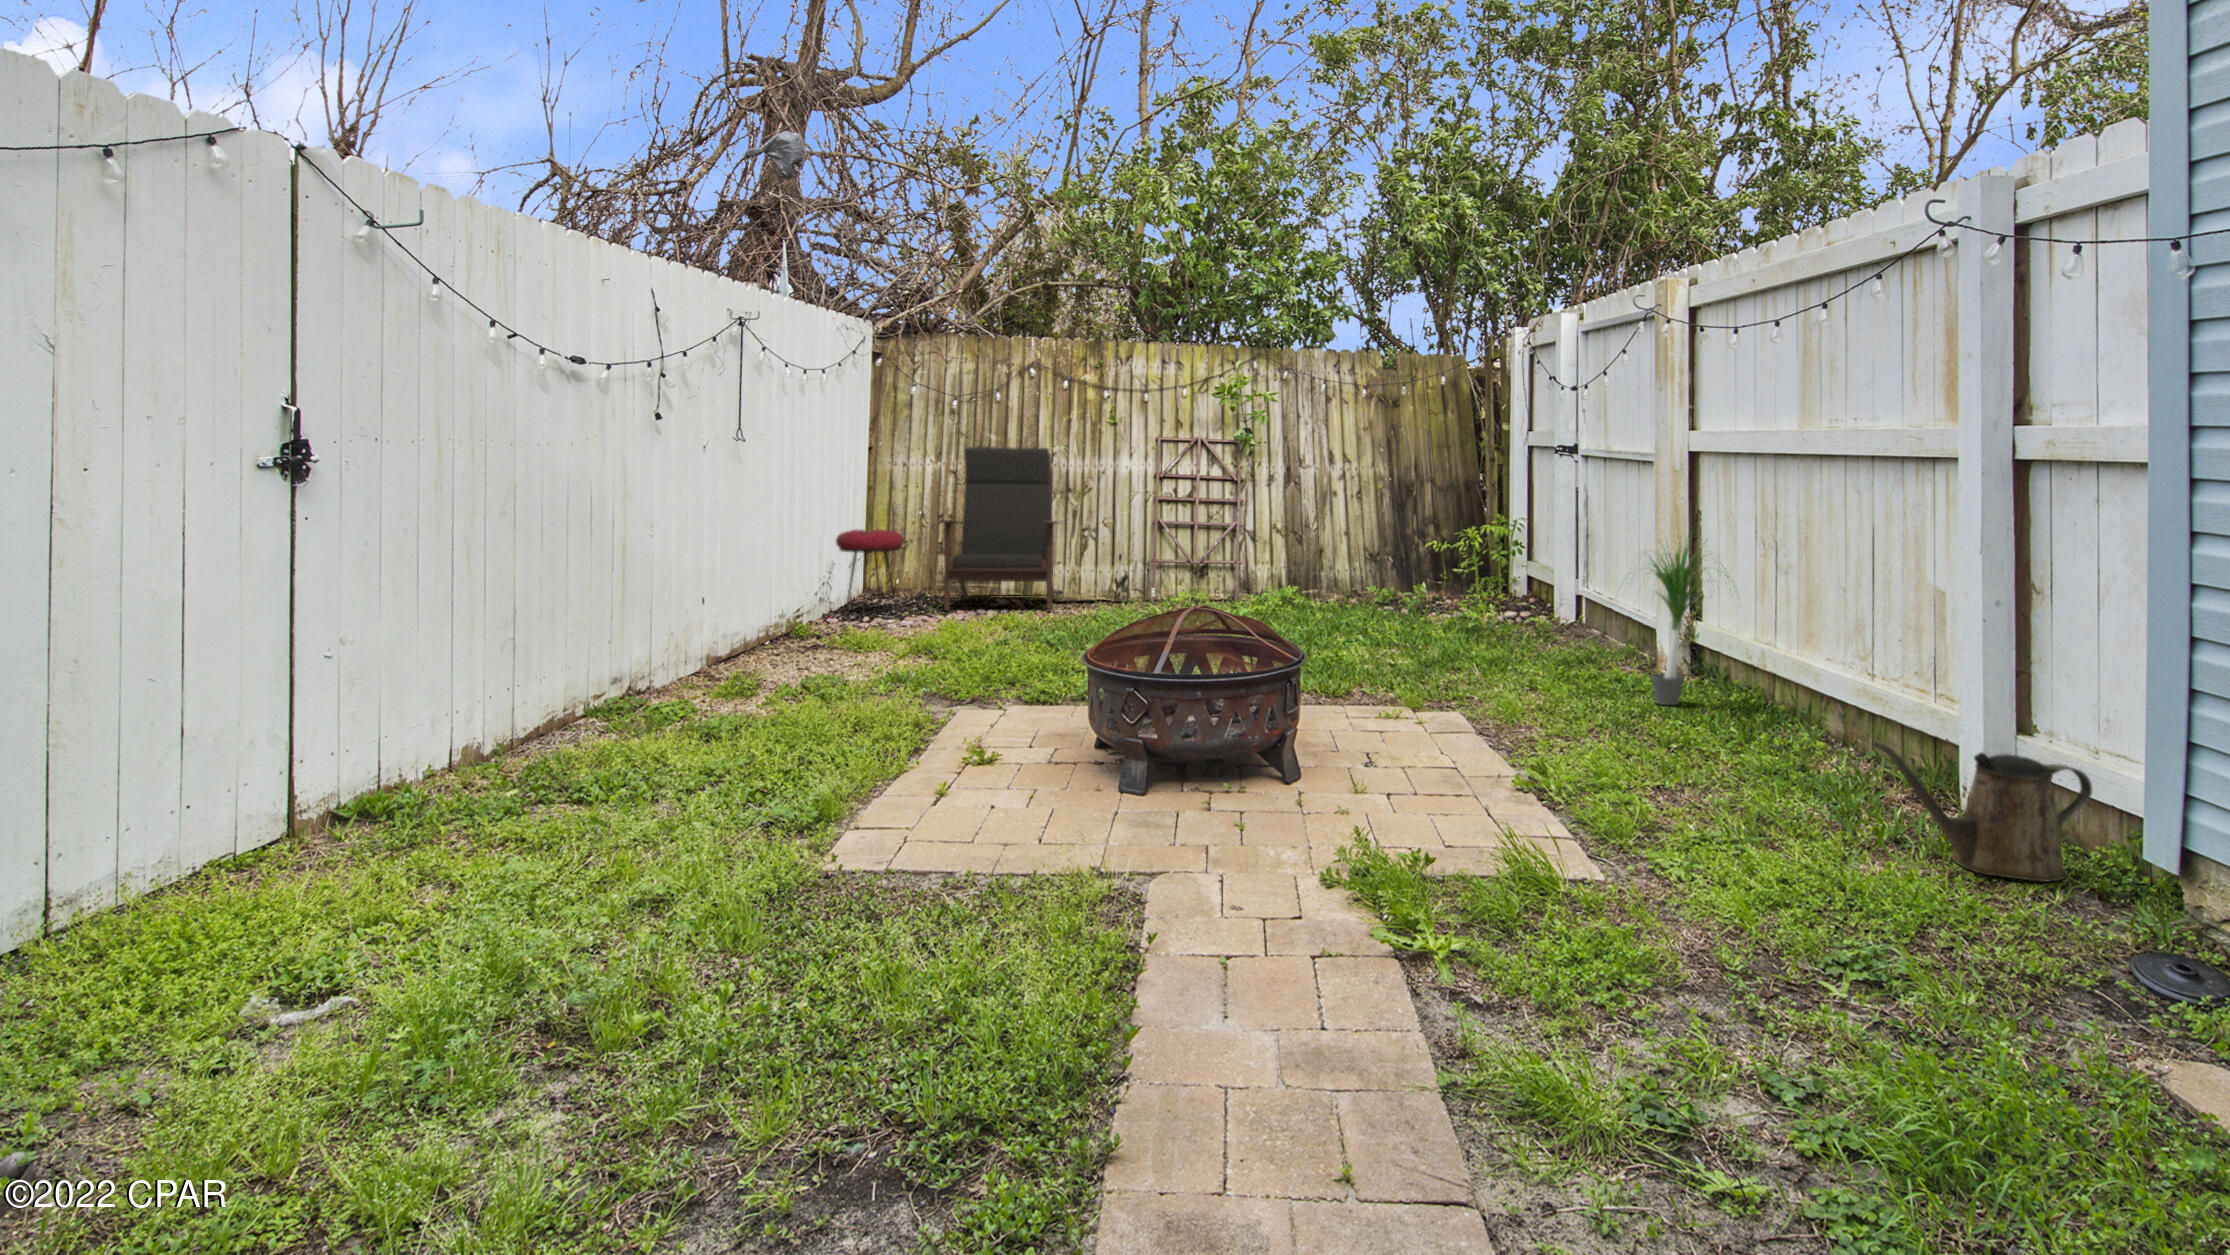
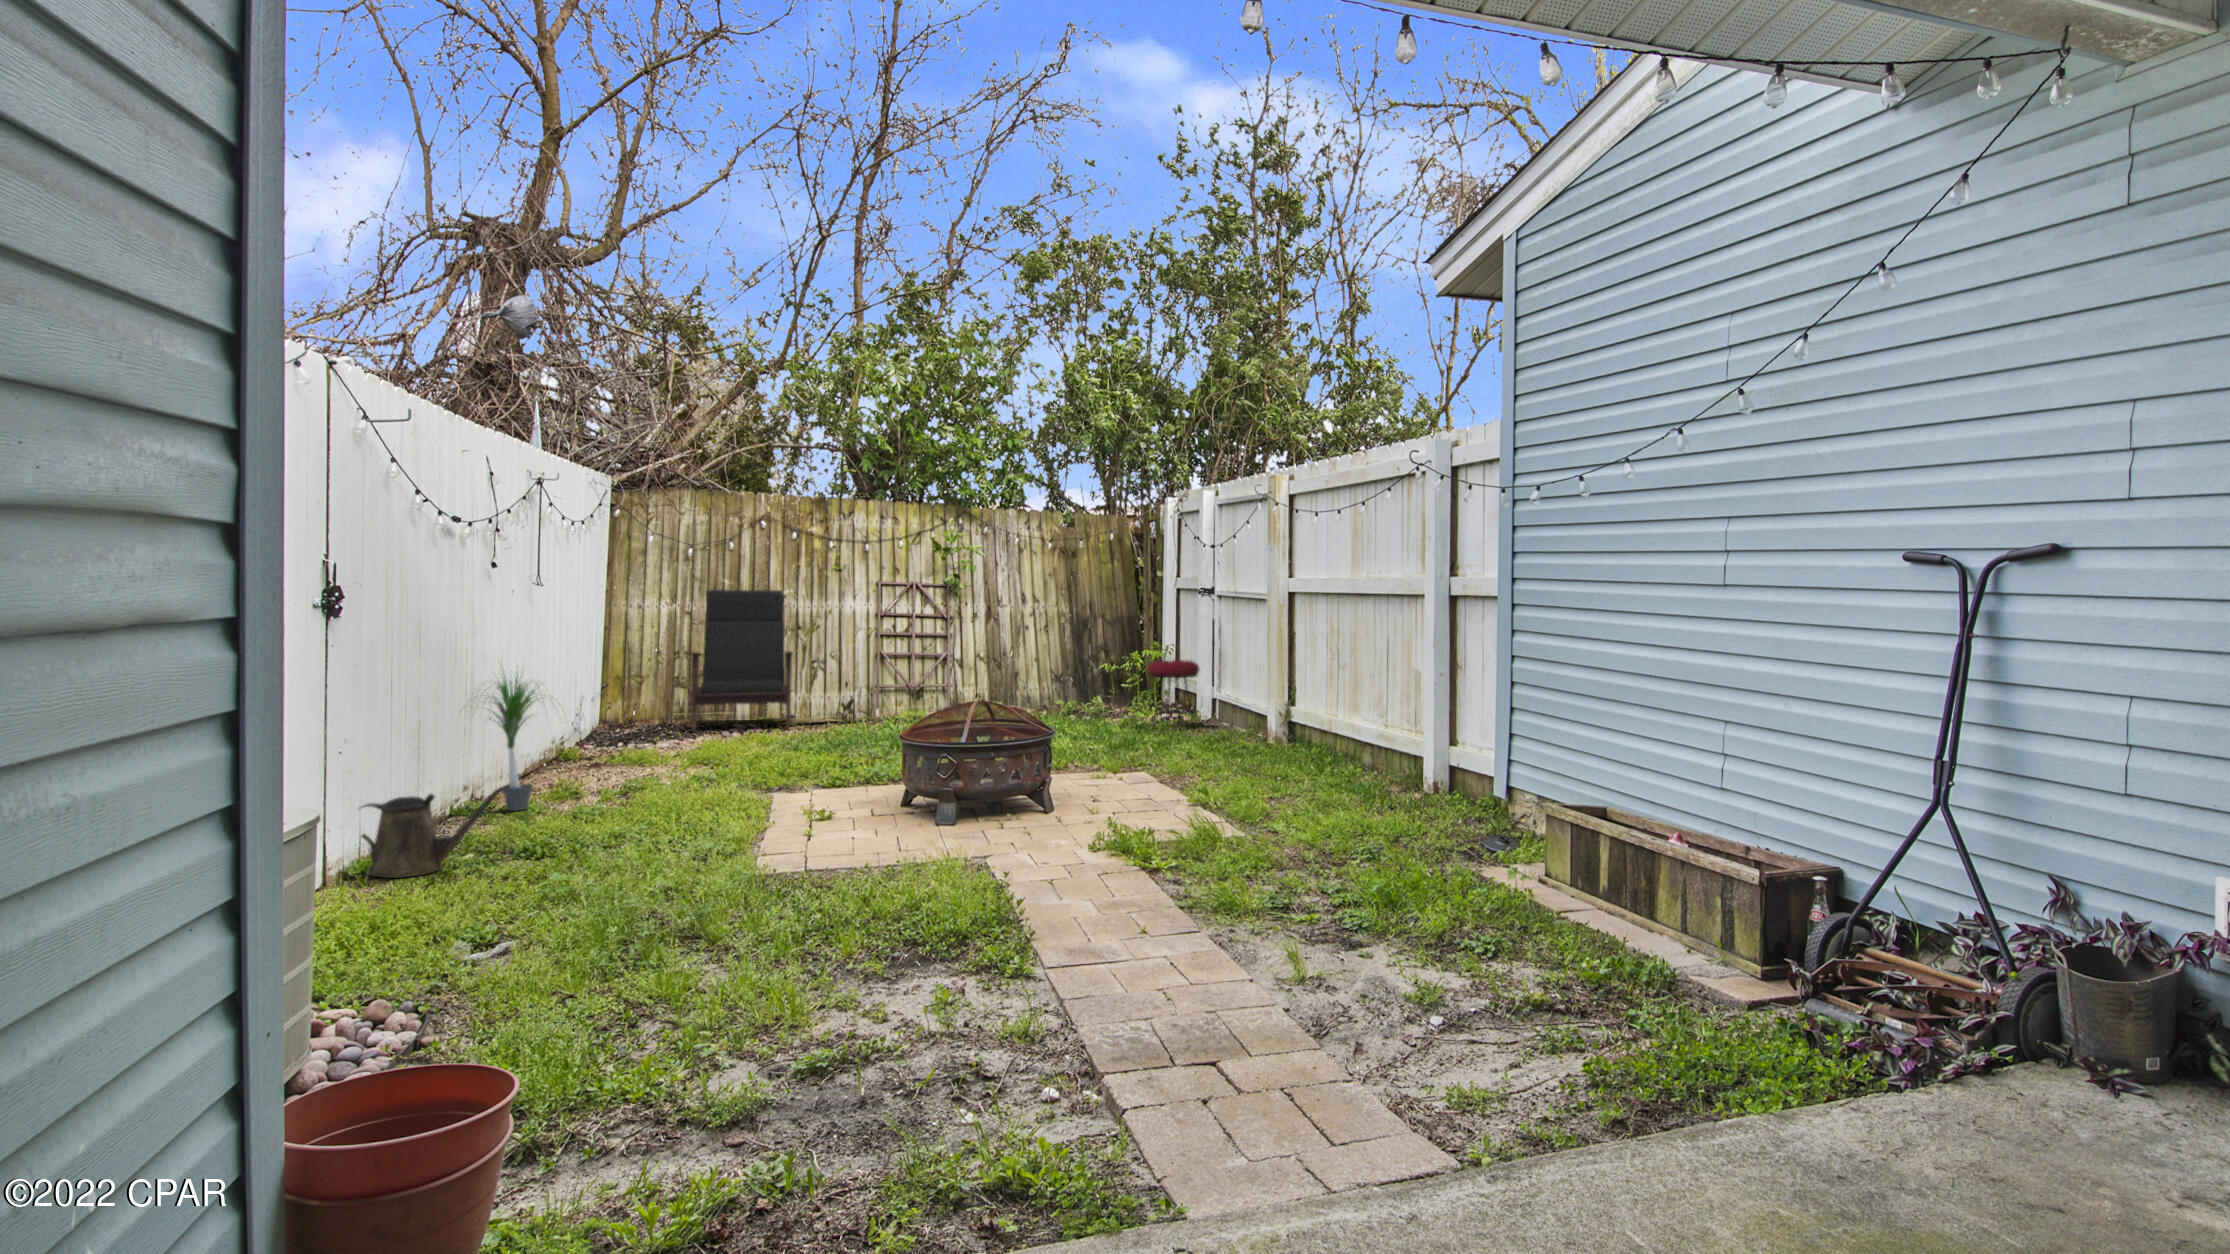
stool: present [836,530,904,612] -> present [1147,660,1199,707]
potted plant: present [1621,537,1730,705] -> present [475,671,553,811]
watering can: present [1874,742,2092,881] -> present [361,785,509,878]

